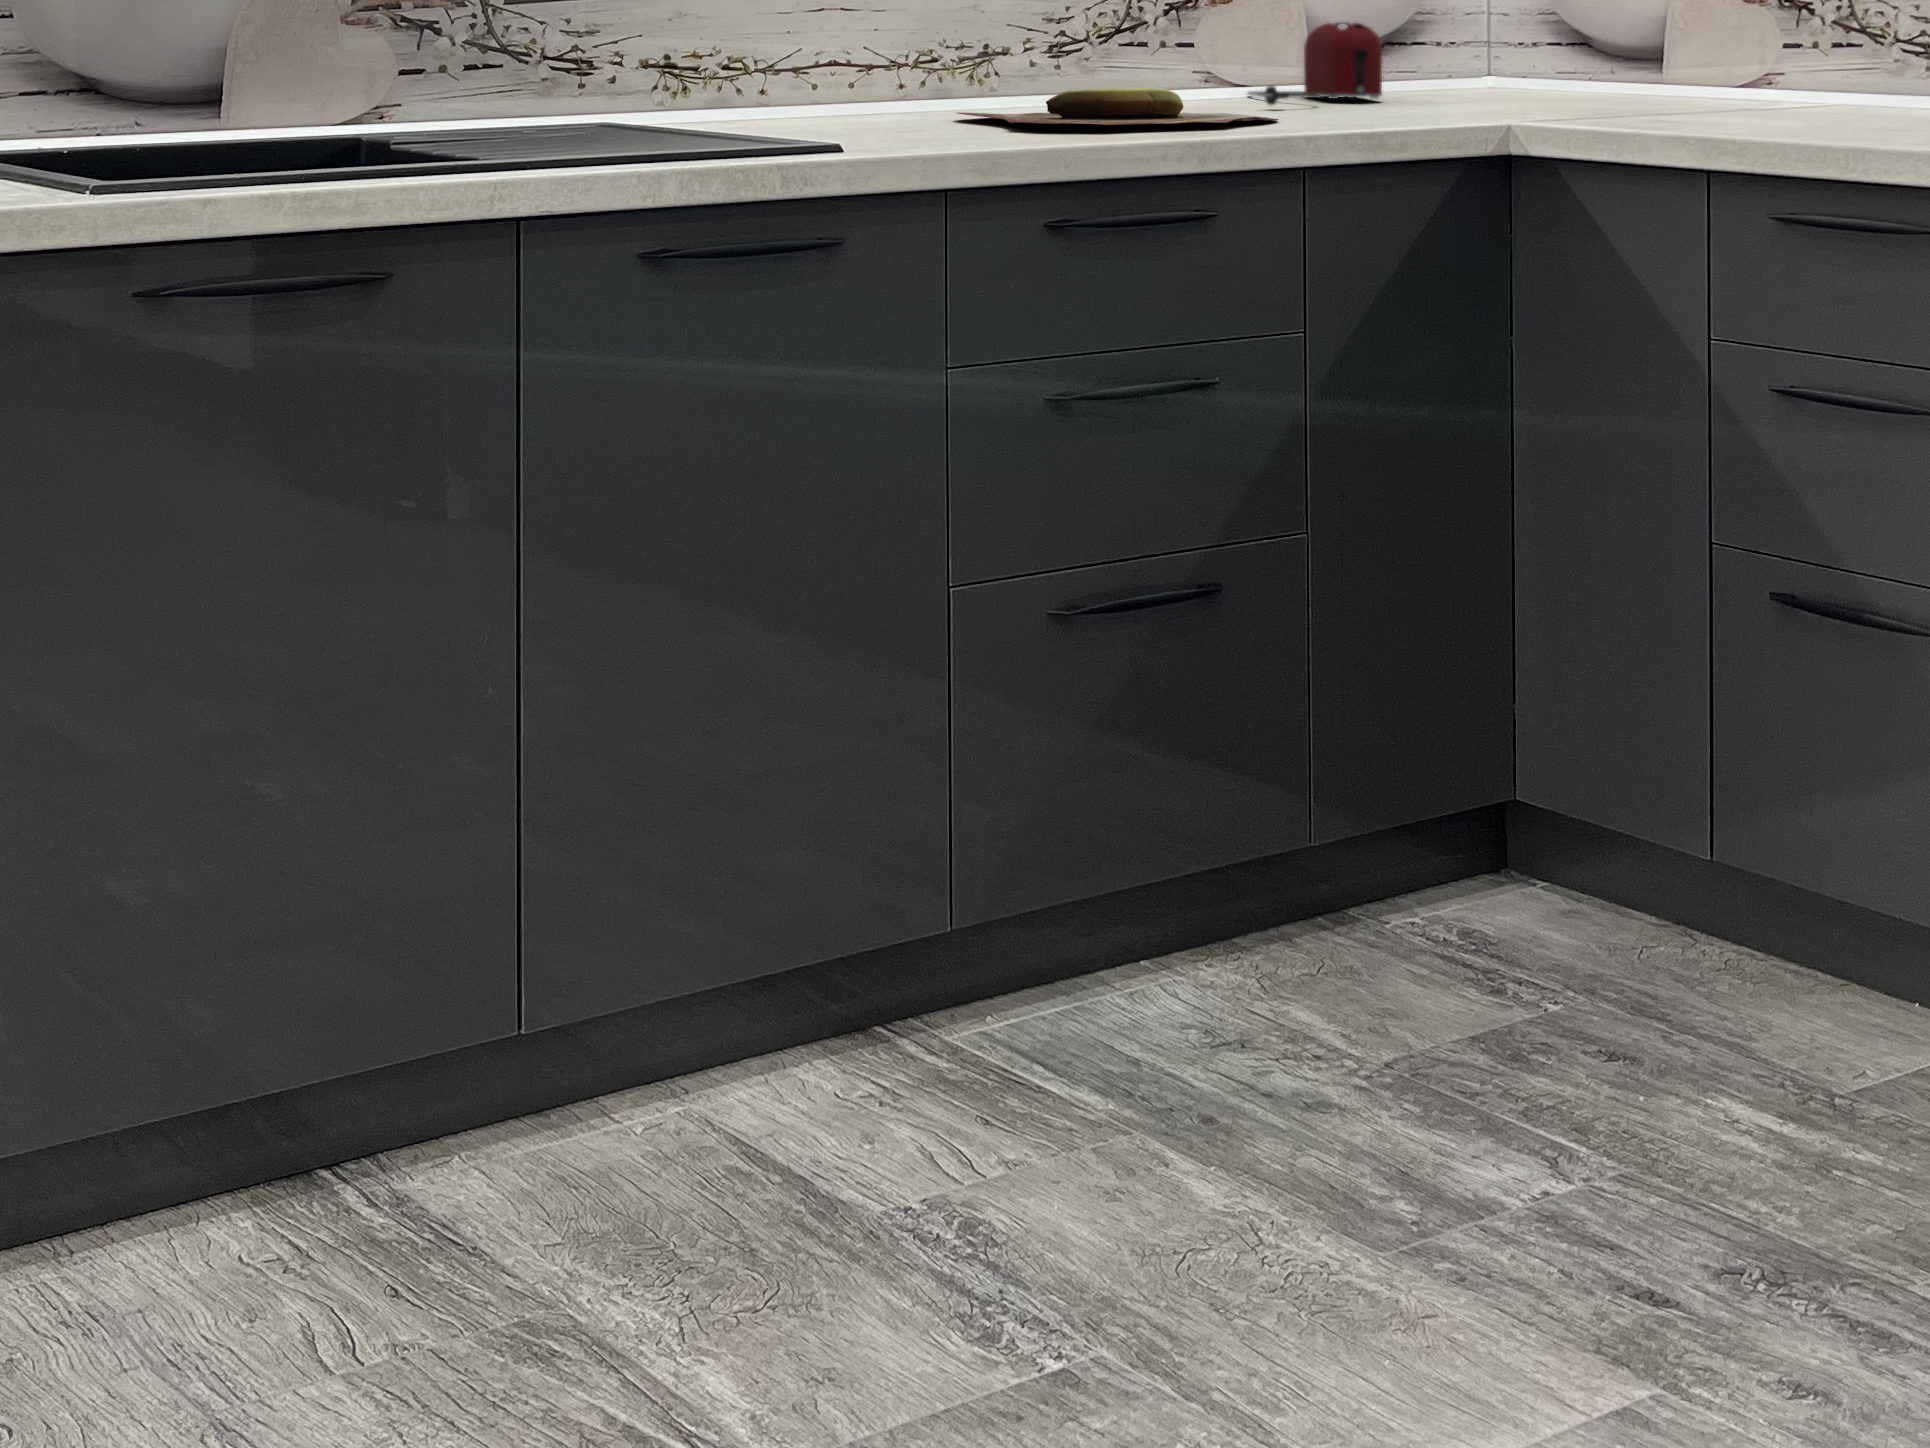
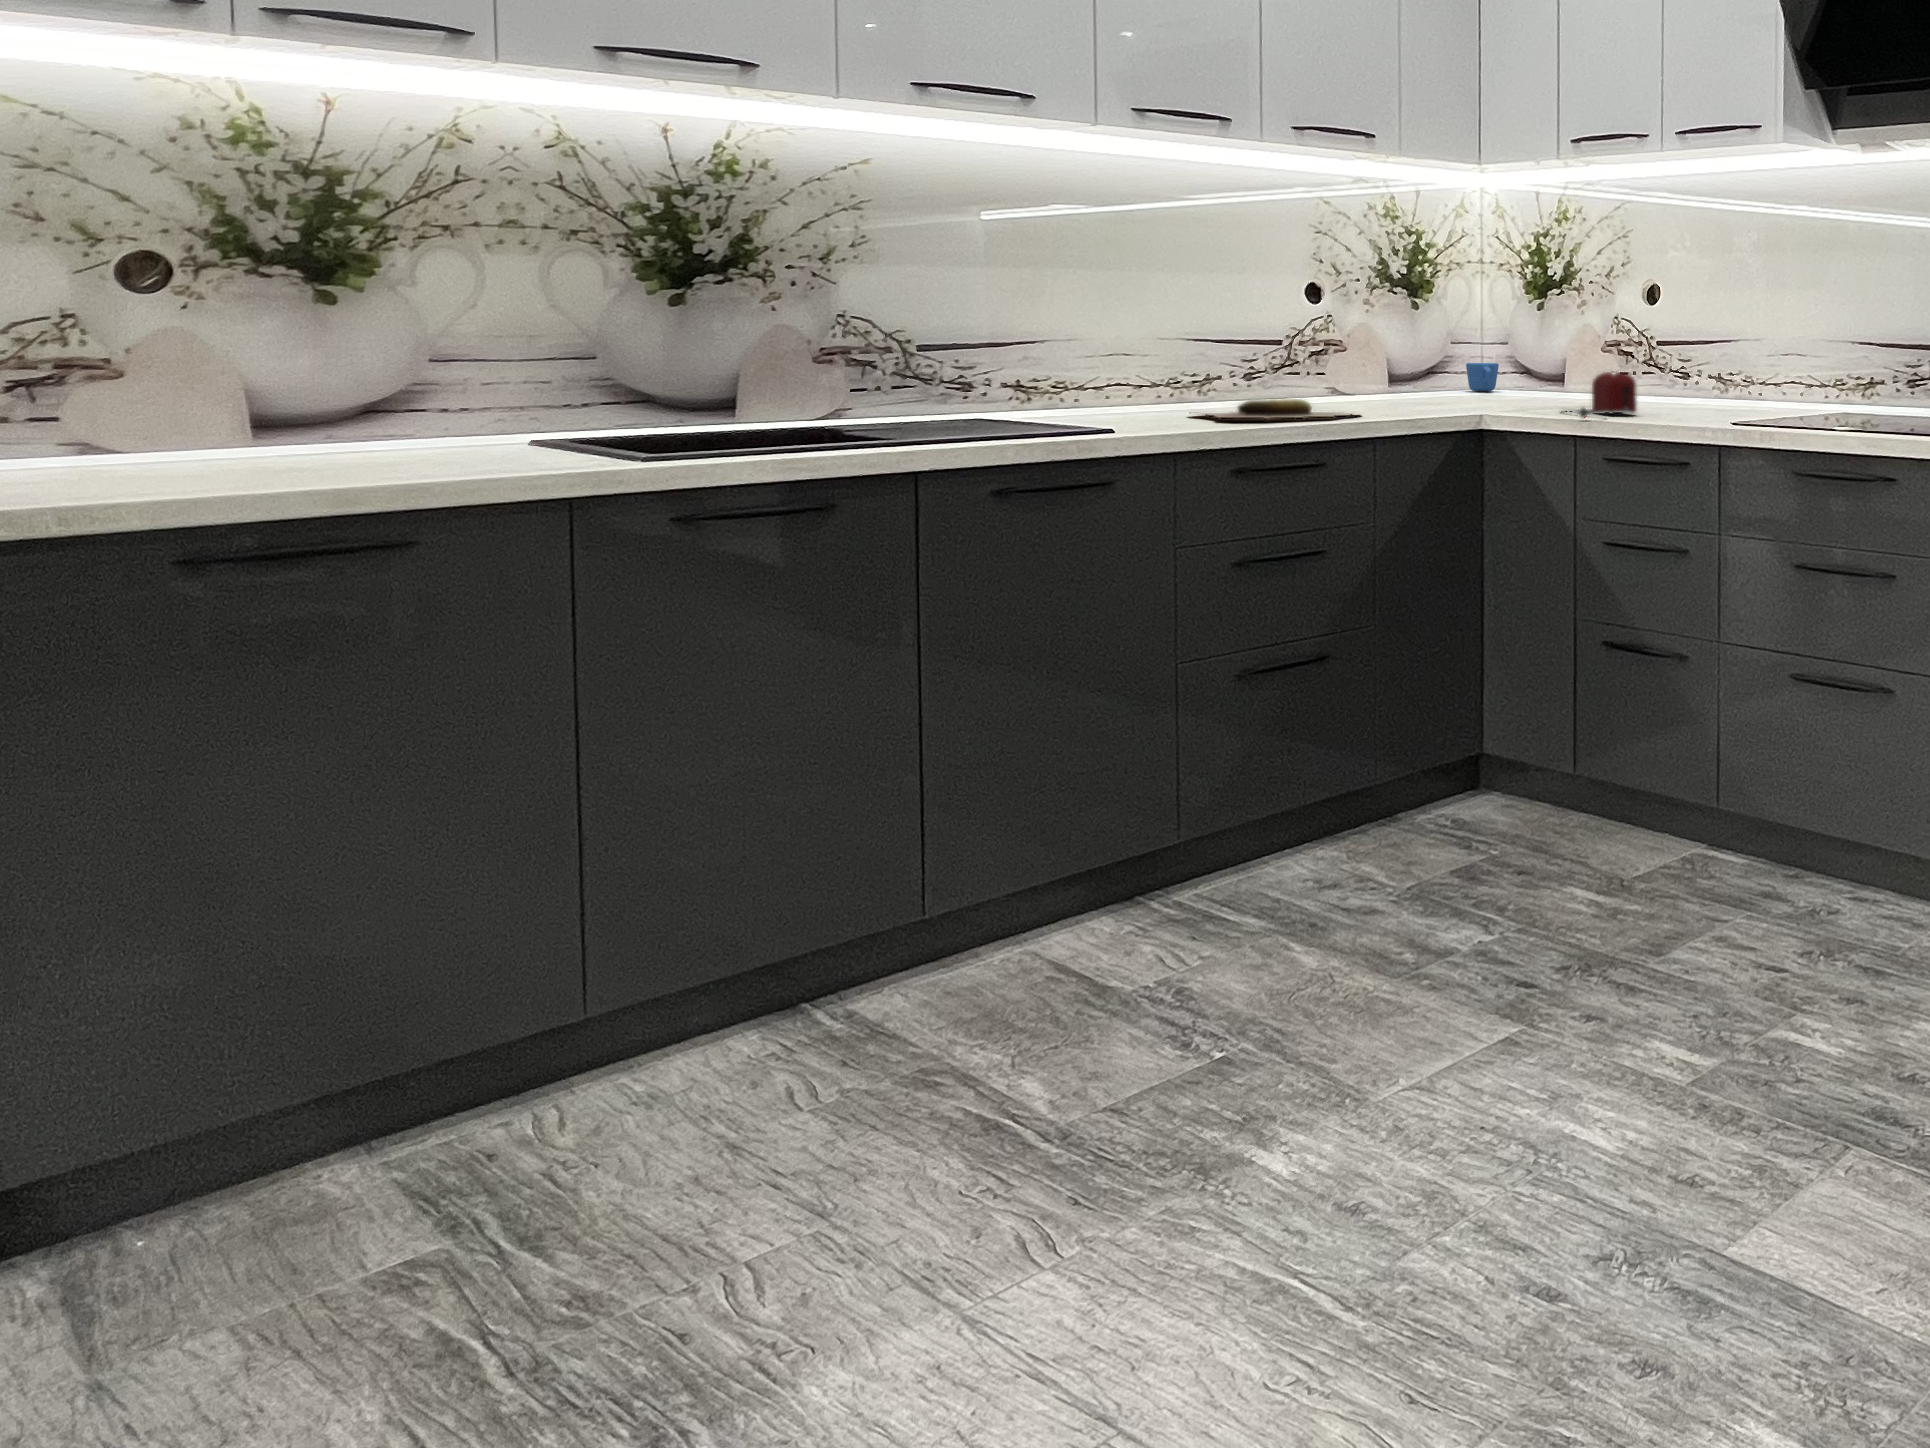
mug: none [1450,20,1515,75] -> present [1466,363,1499,391]
toaster: present [1248,22,1382,106] -> present [1575,372,1637,418]

